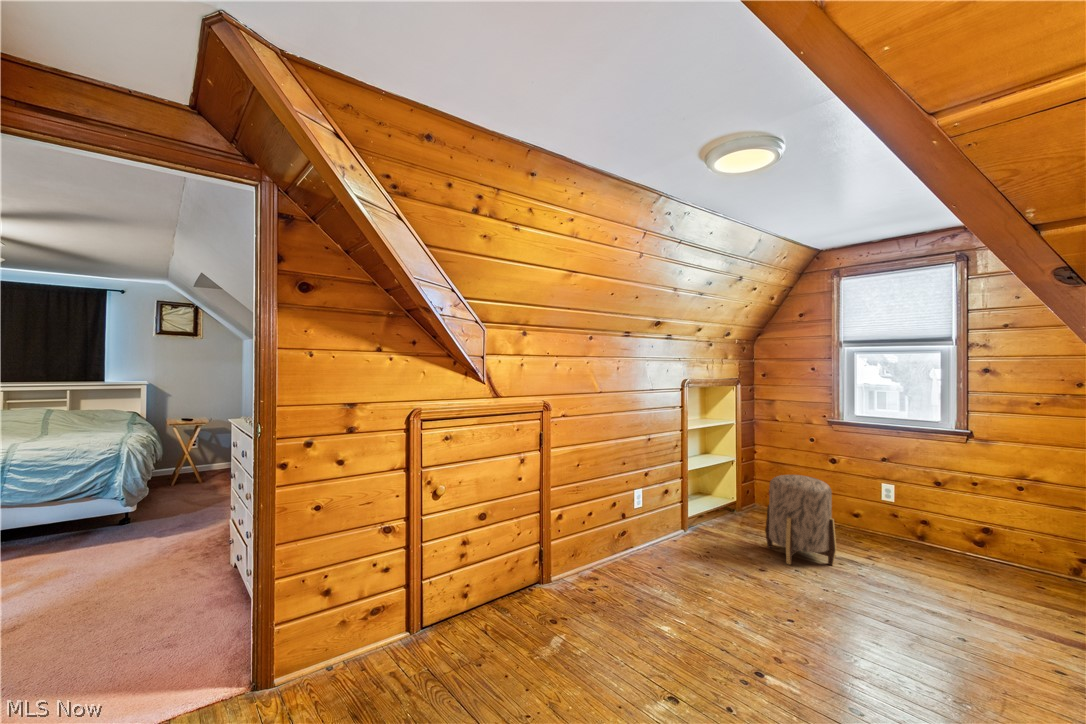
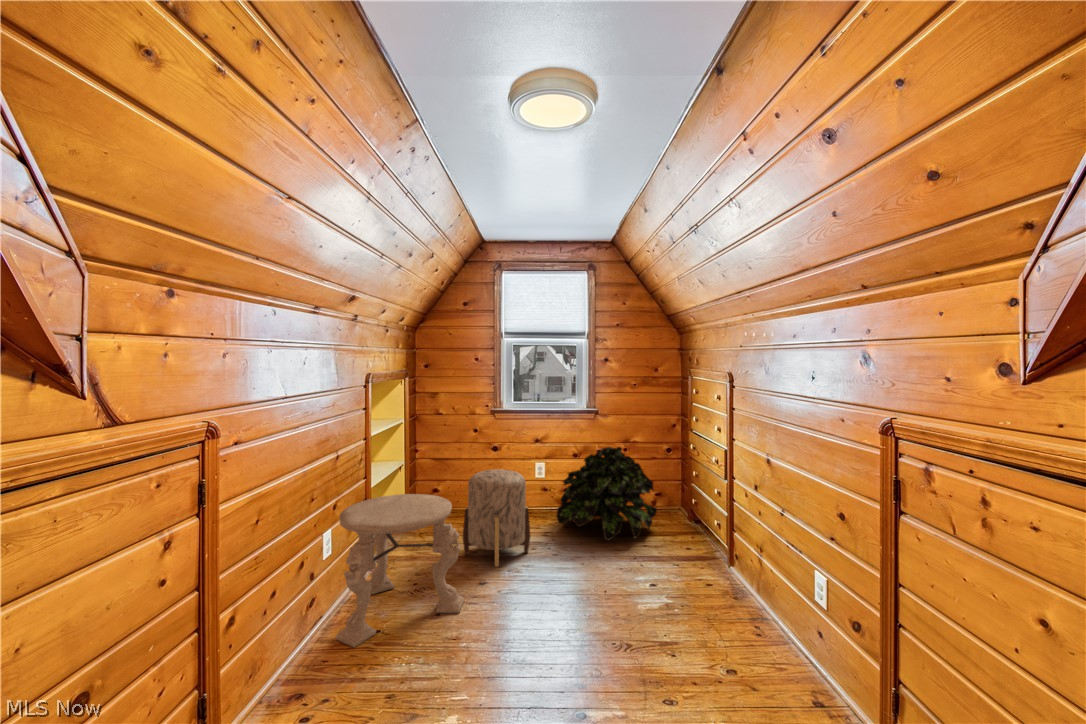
side table: none [633,475,736,581] -> present [336,494,464,648]
potted plant: none [887,478,1053,598] -> present [557,447,657,541]

